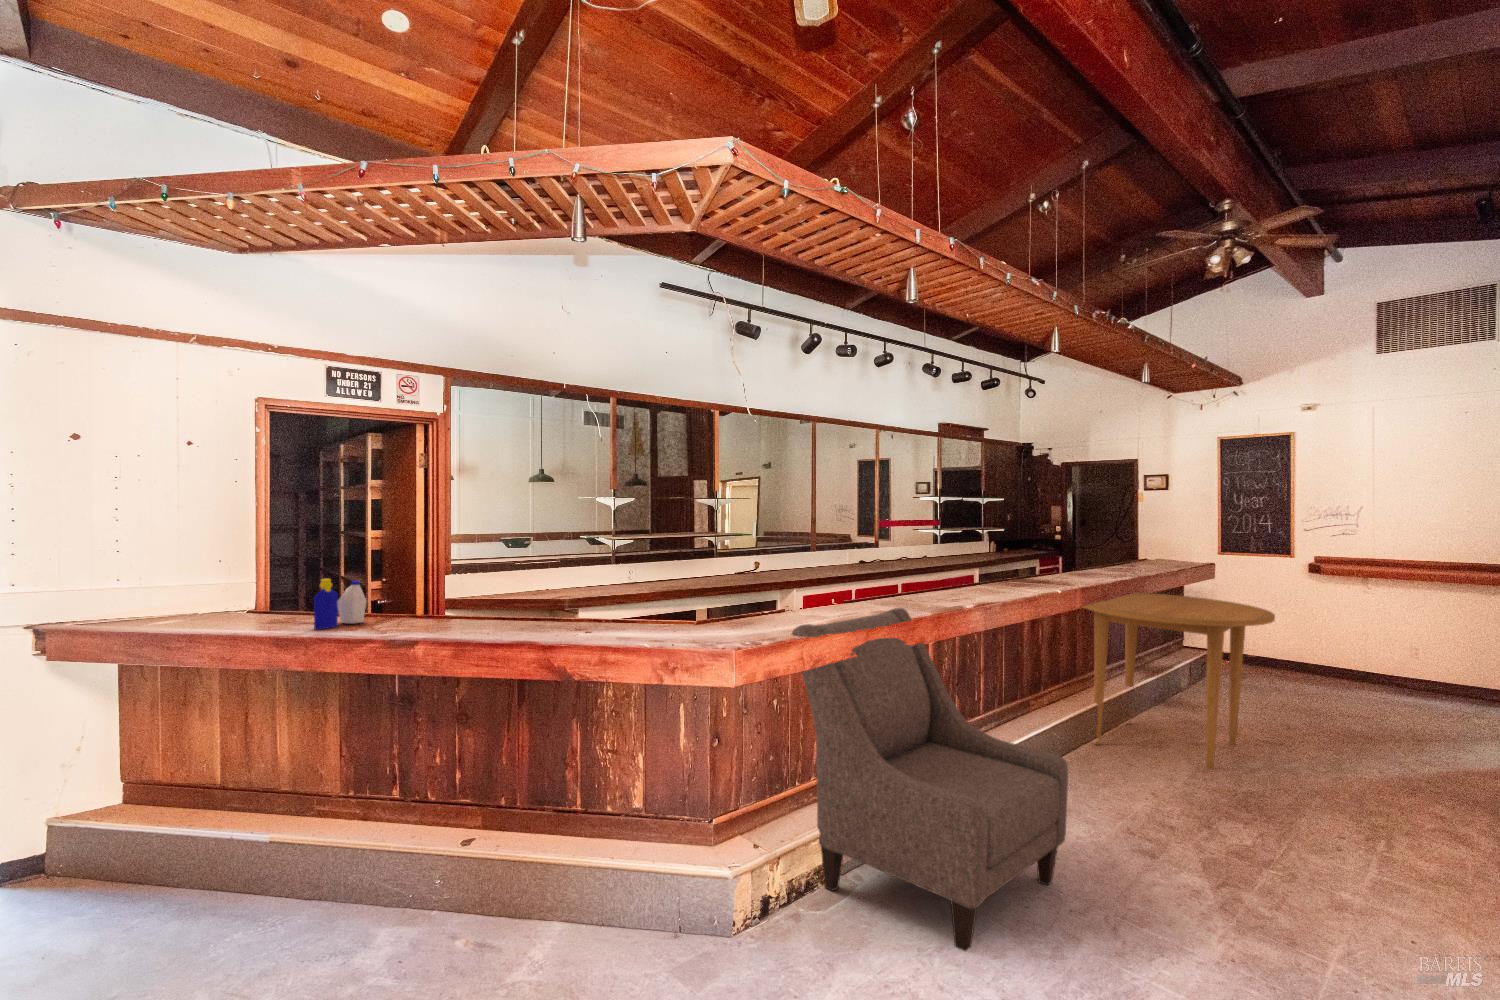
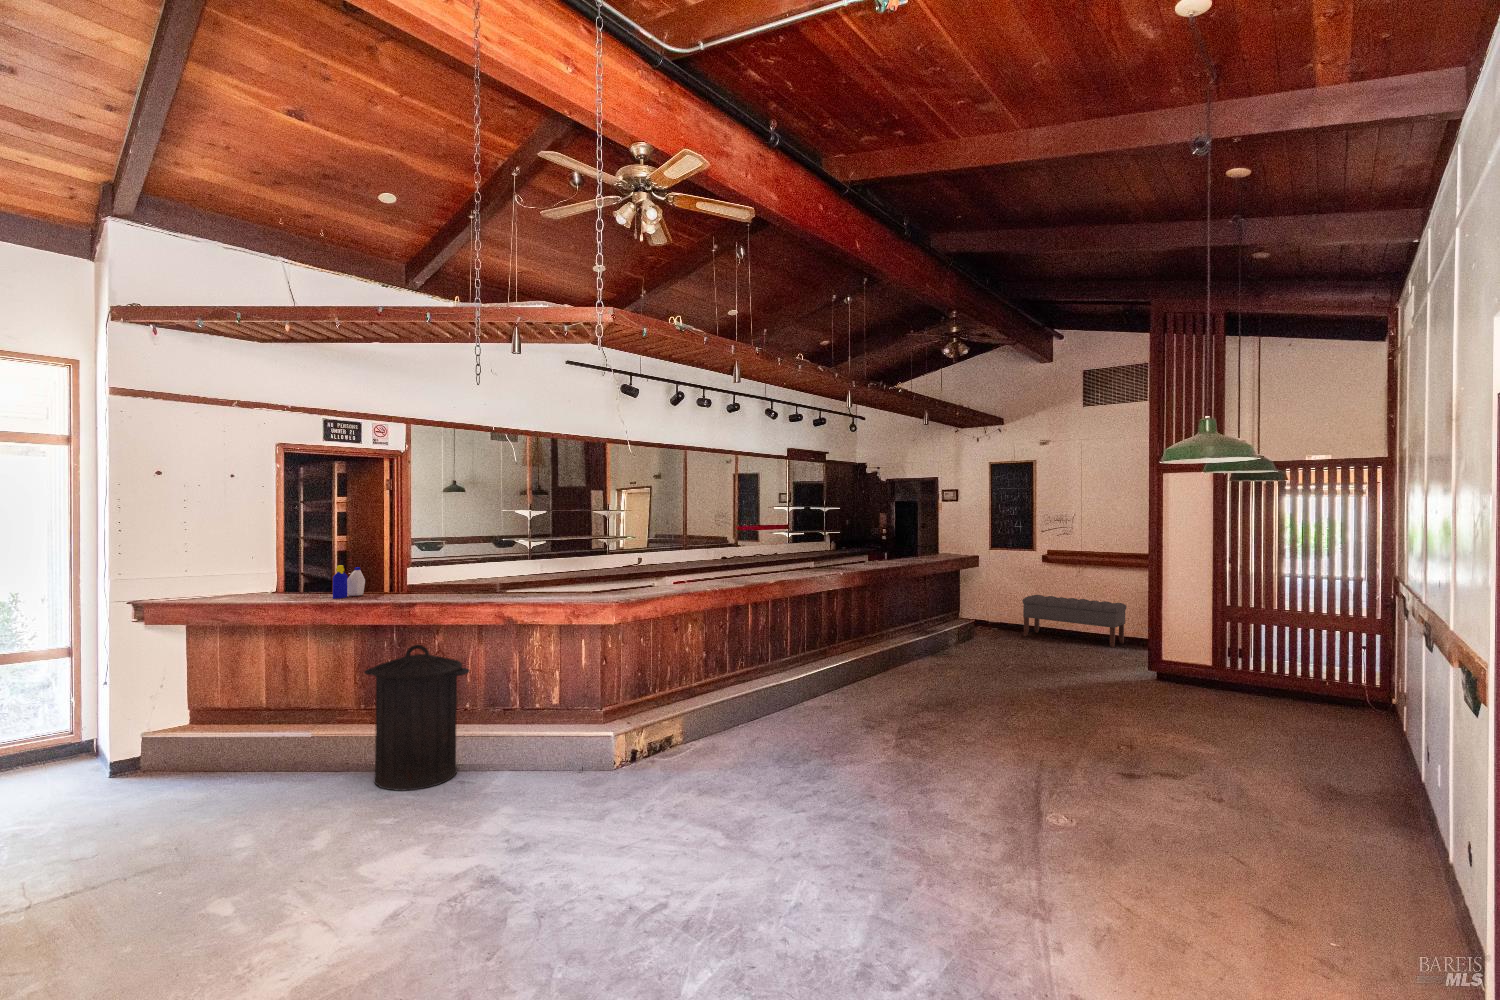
dining table: present [1083,593,1275,770] -> none [865,573,989,688]
chair: present [791,608,1068,951] -> none [650,579,822,772]
bench: none [1272,621,1436,704] -> present [1022,595,1126,648]
trash can: none [342,714,506,960] -> present [364,645,469,791]

